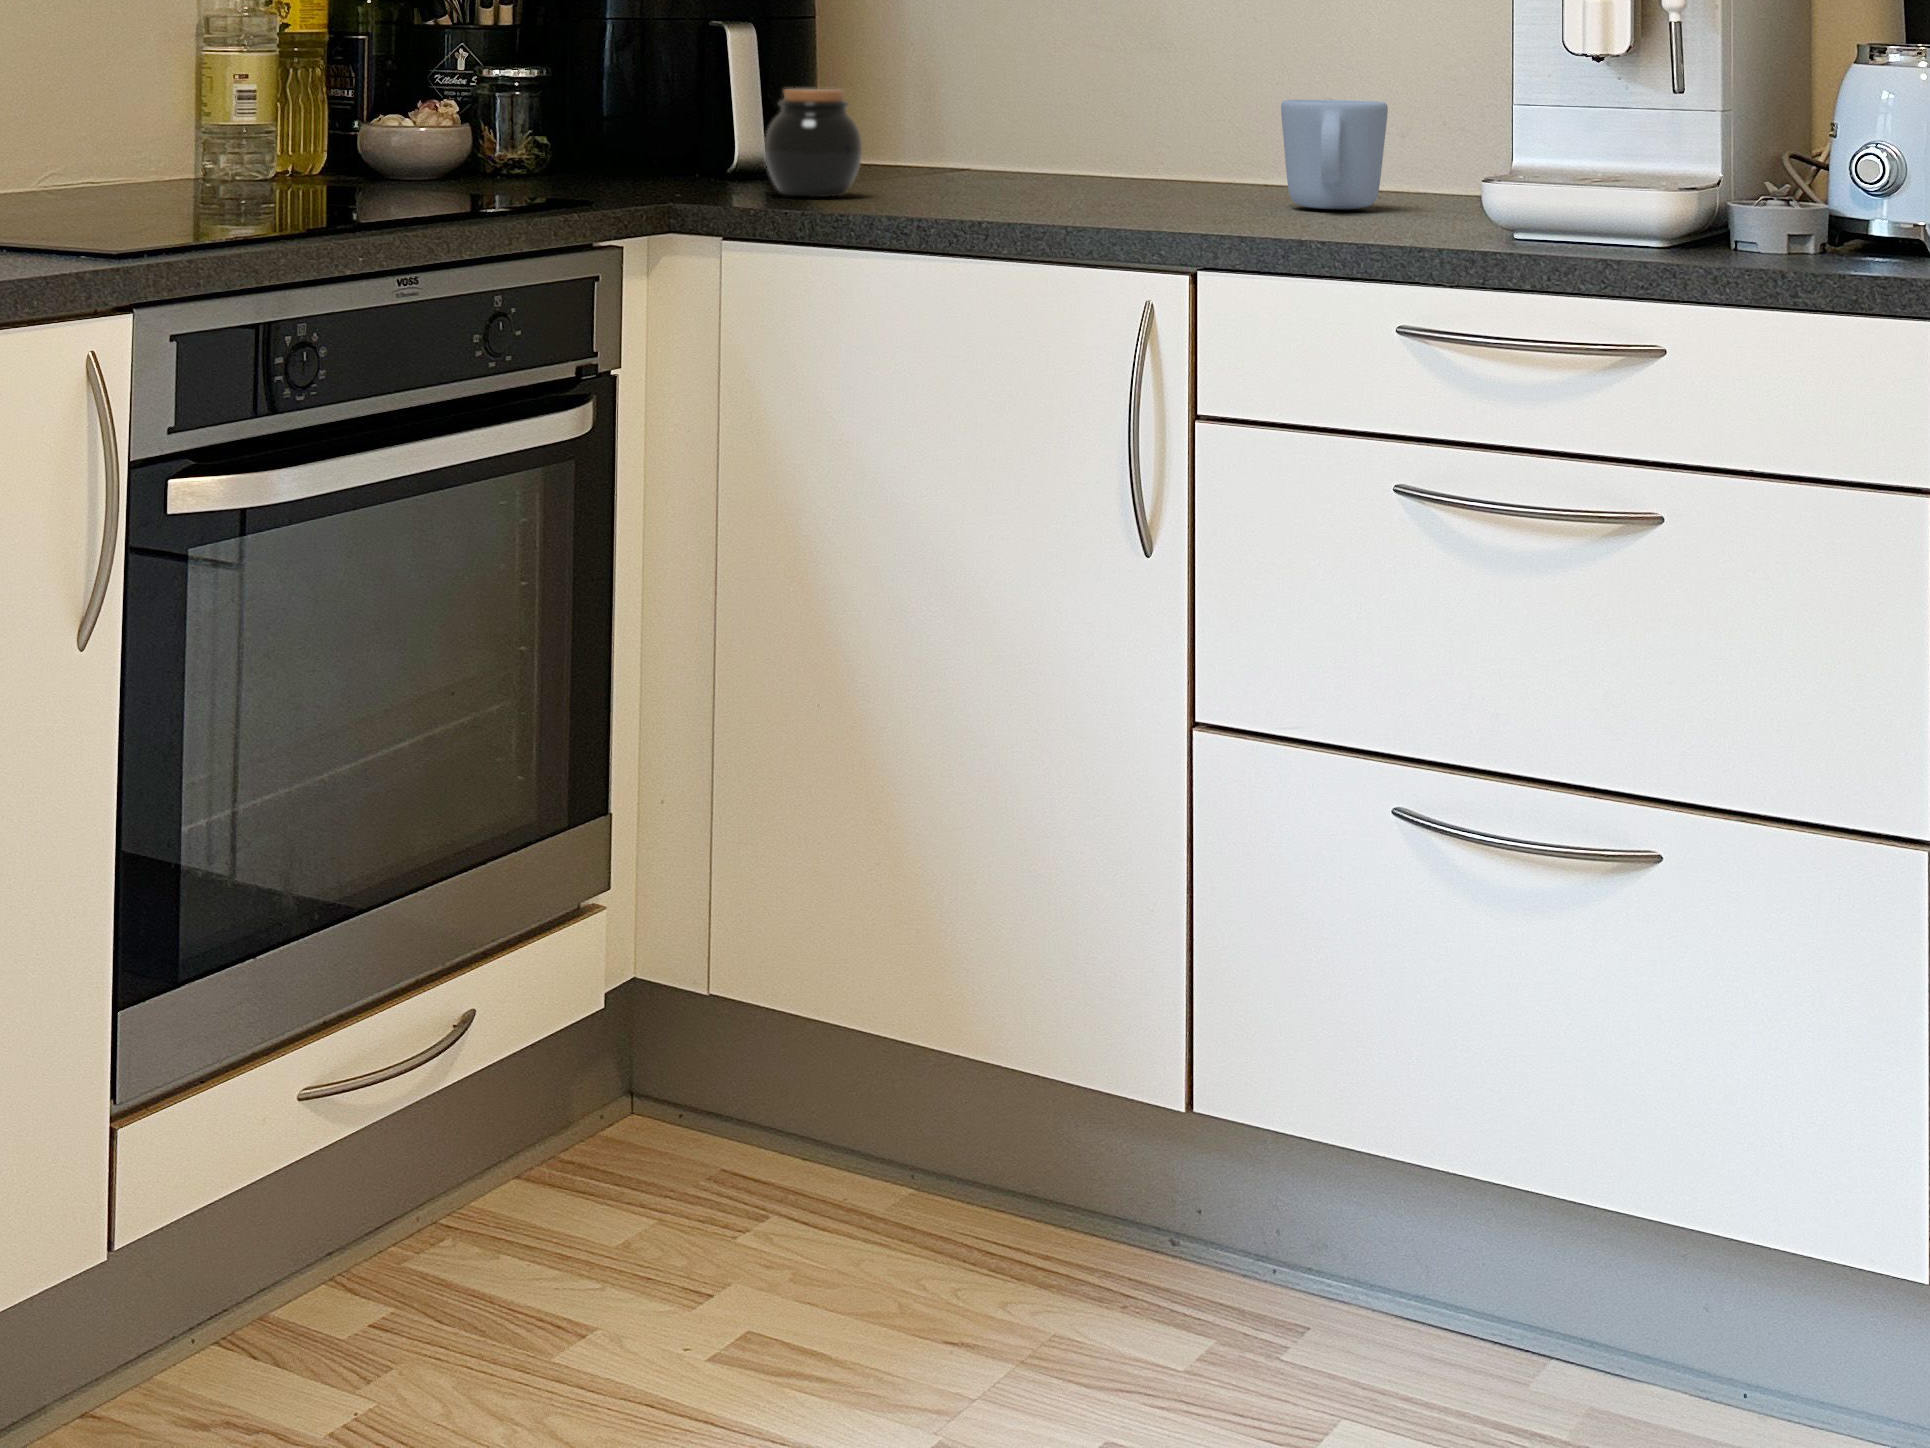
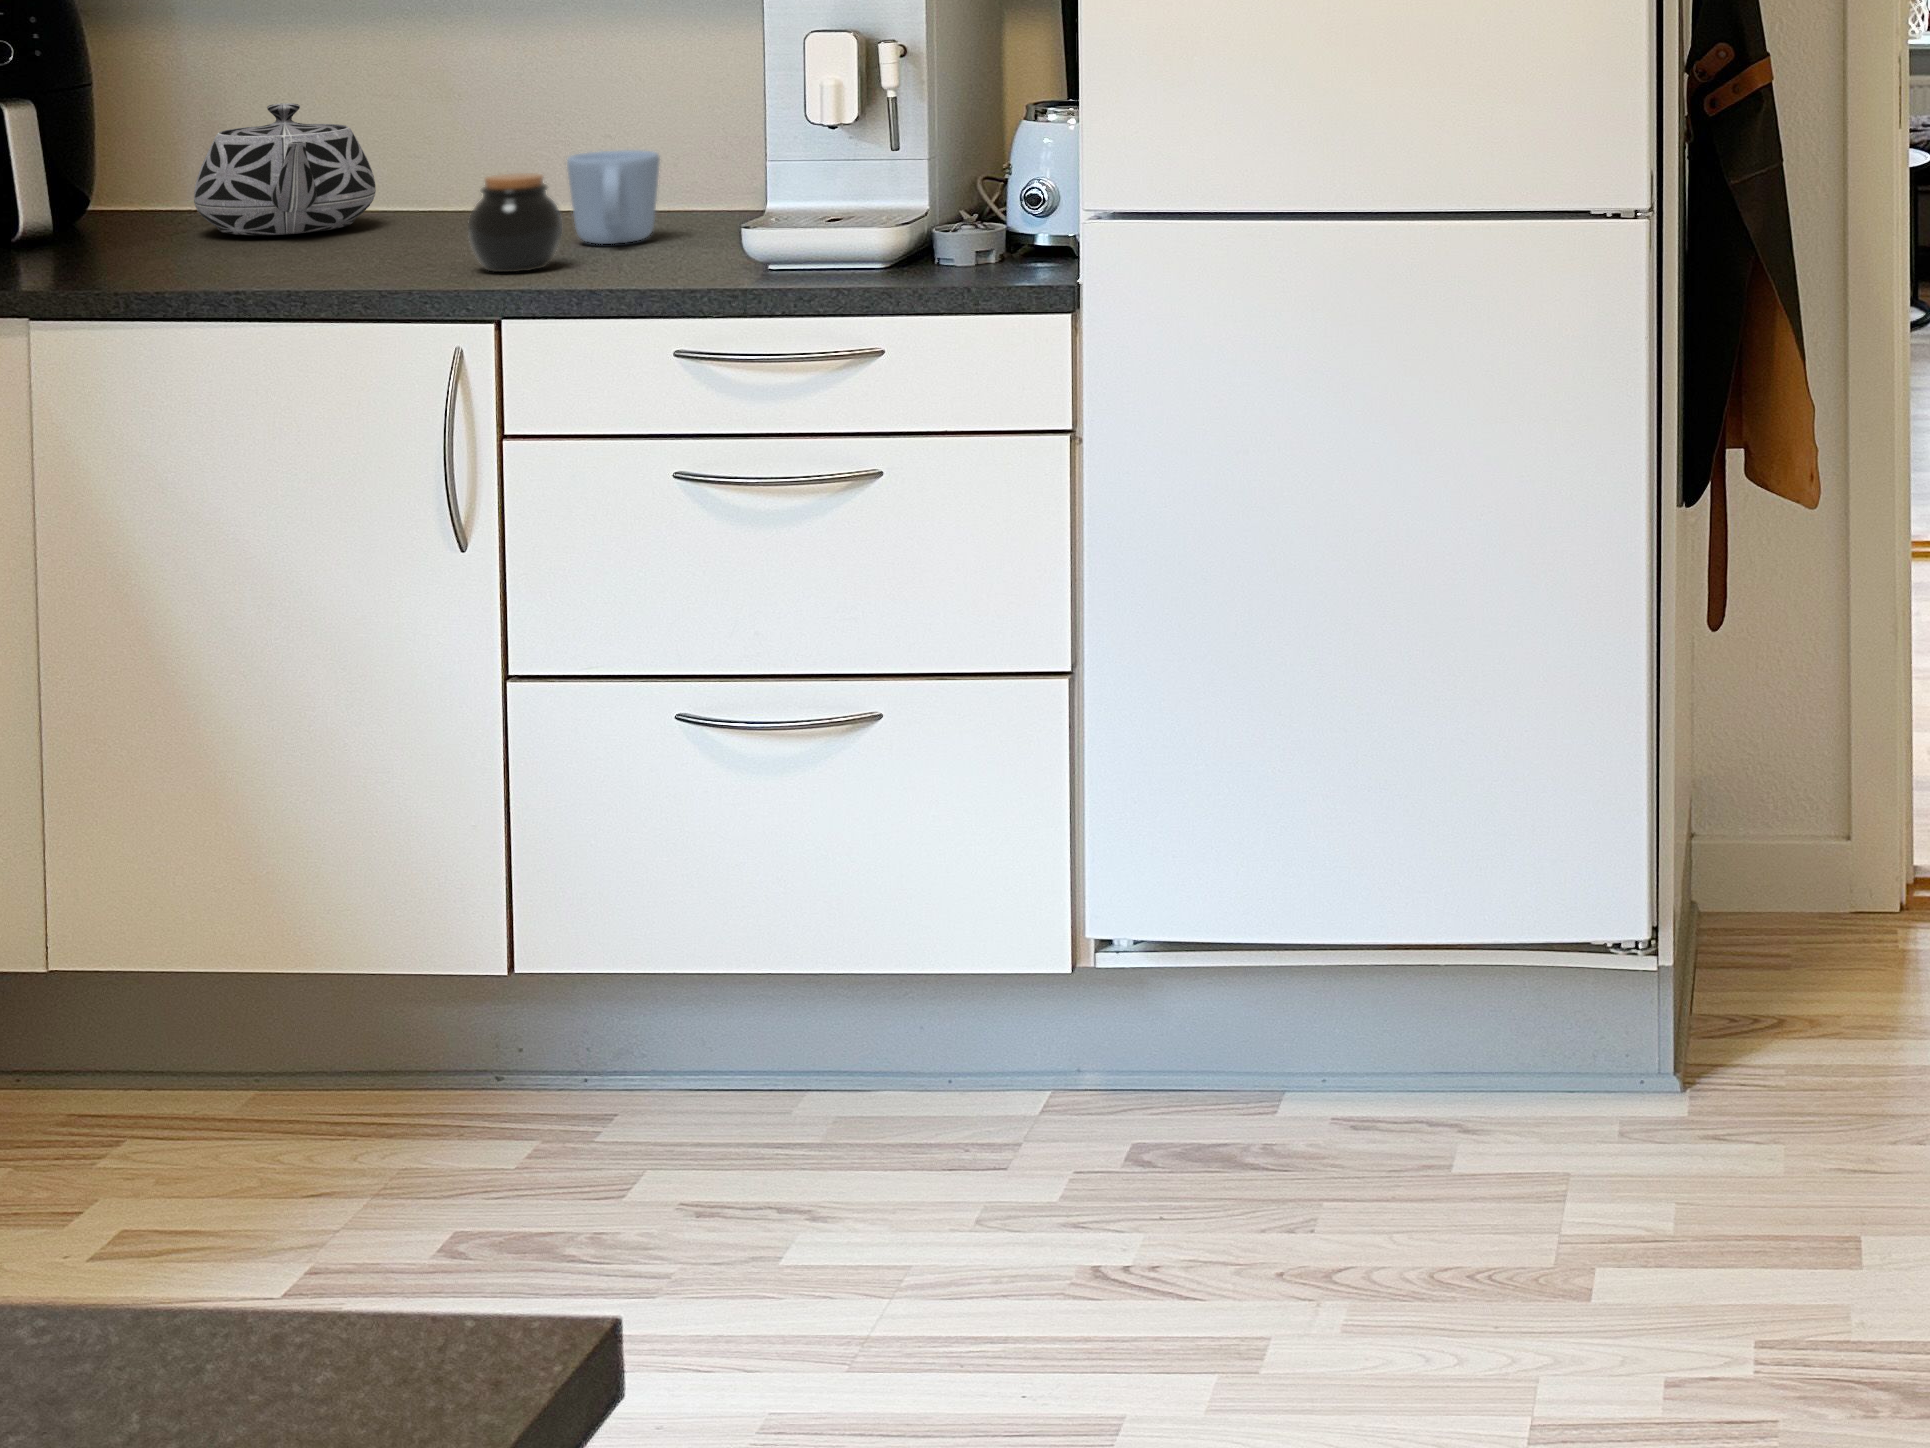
teapot: none [896,37,1077,182] -> present [194,103,376,235]
jar: present [764,89,862,197] -> present [468,173,562,272]

